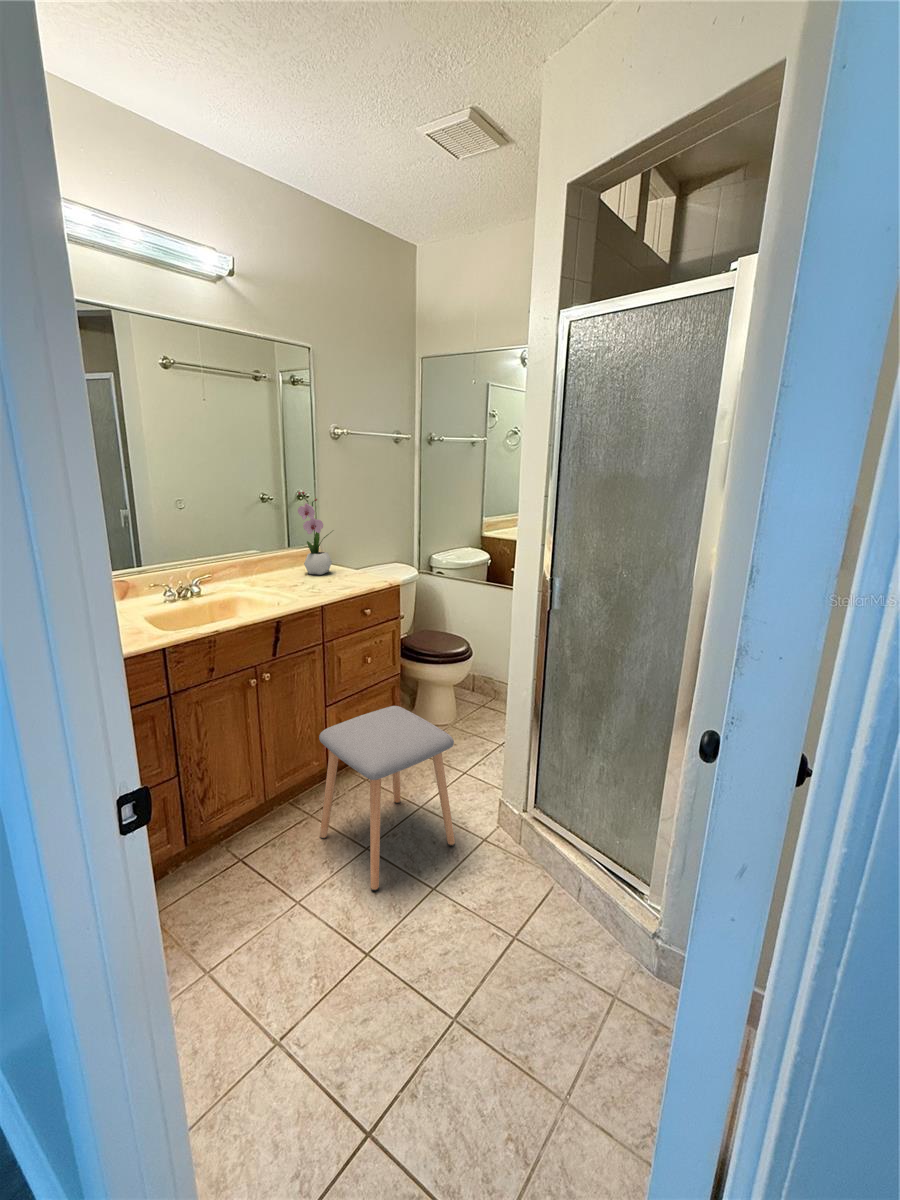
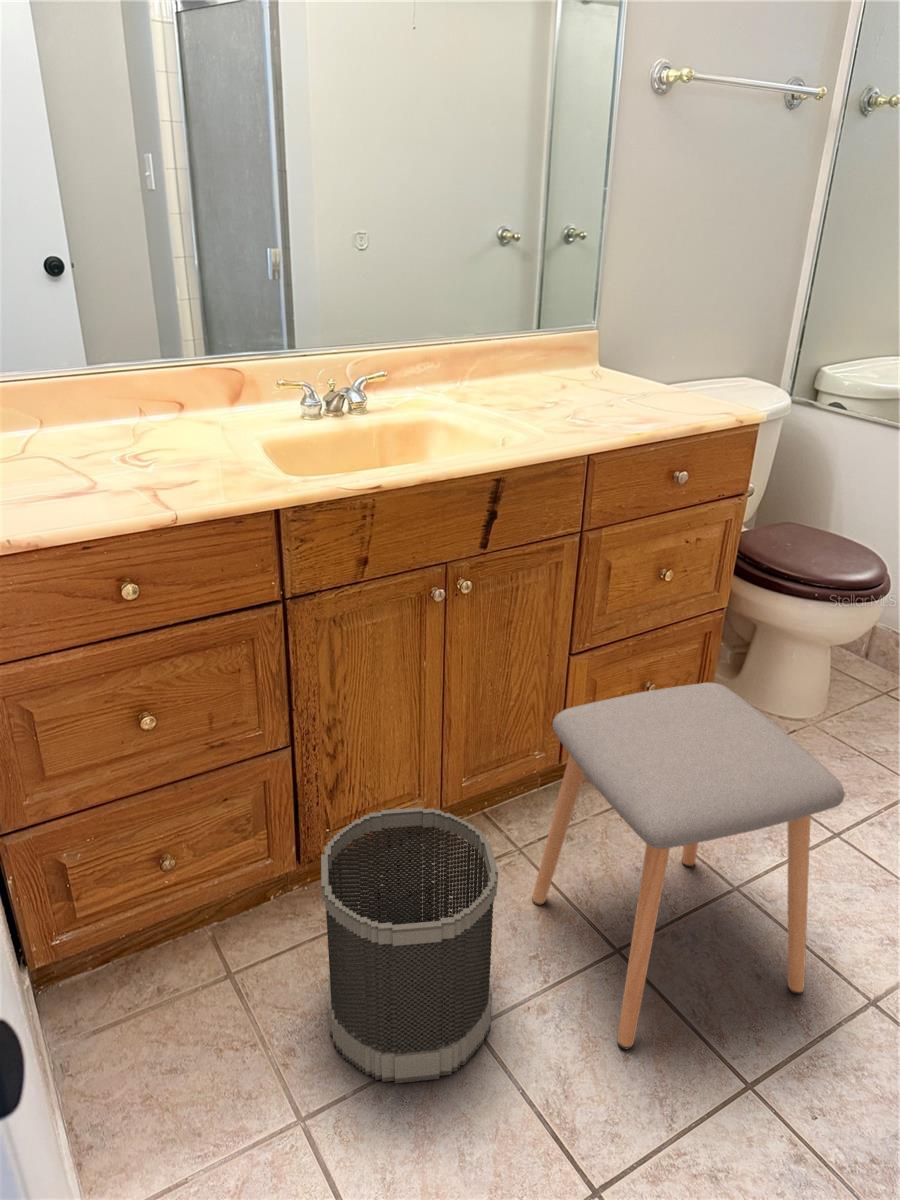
flower arrangement: present [298,492,332,575] -> none [563,209,633,390]
wastebasket: none [204,791,306,942] -> present [321,807,498,1083]

